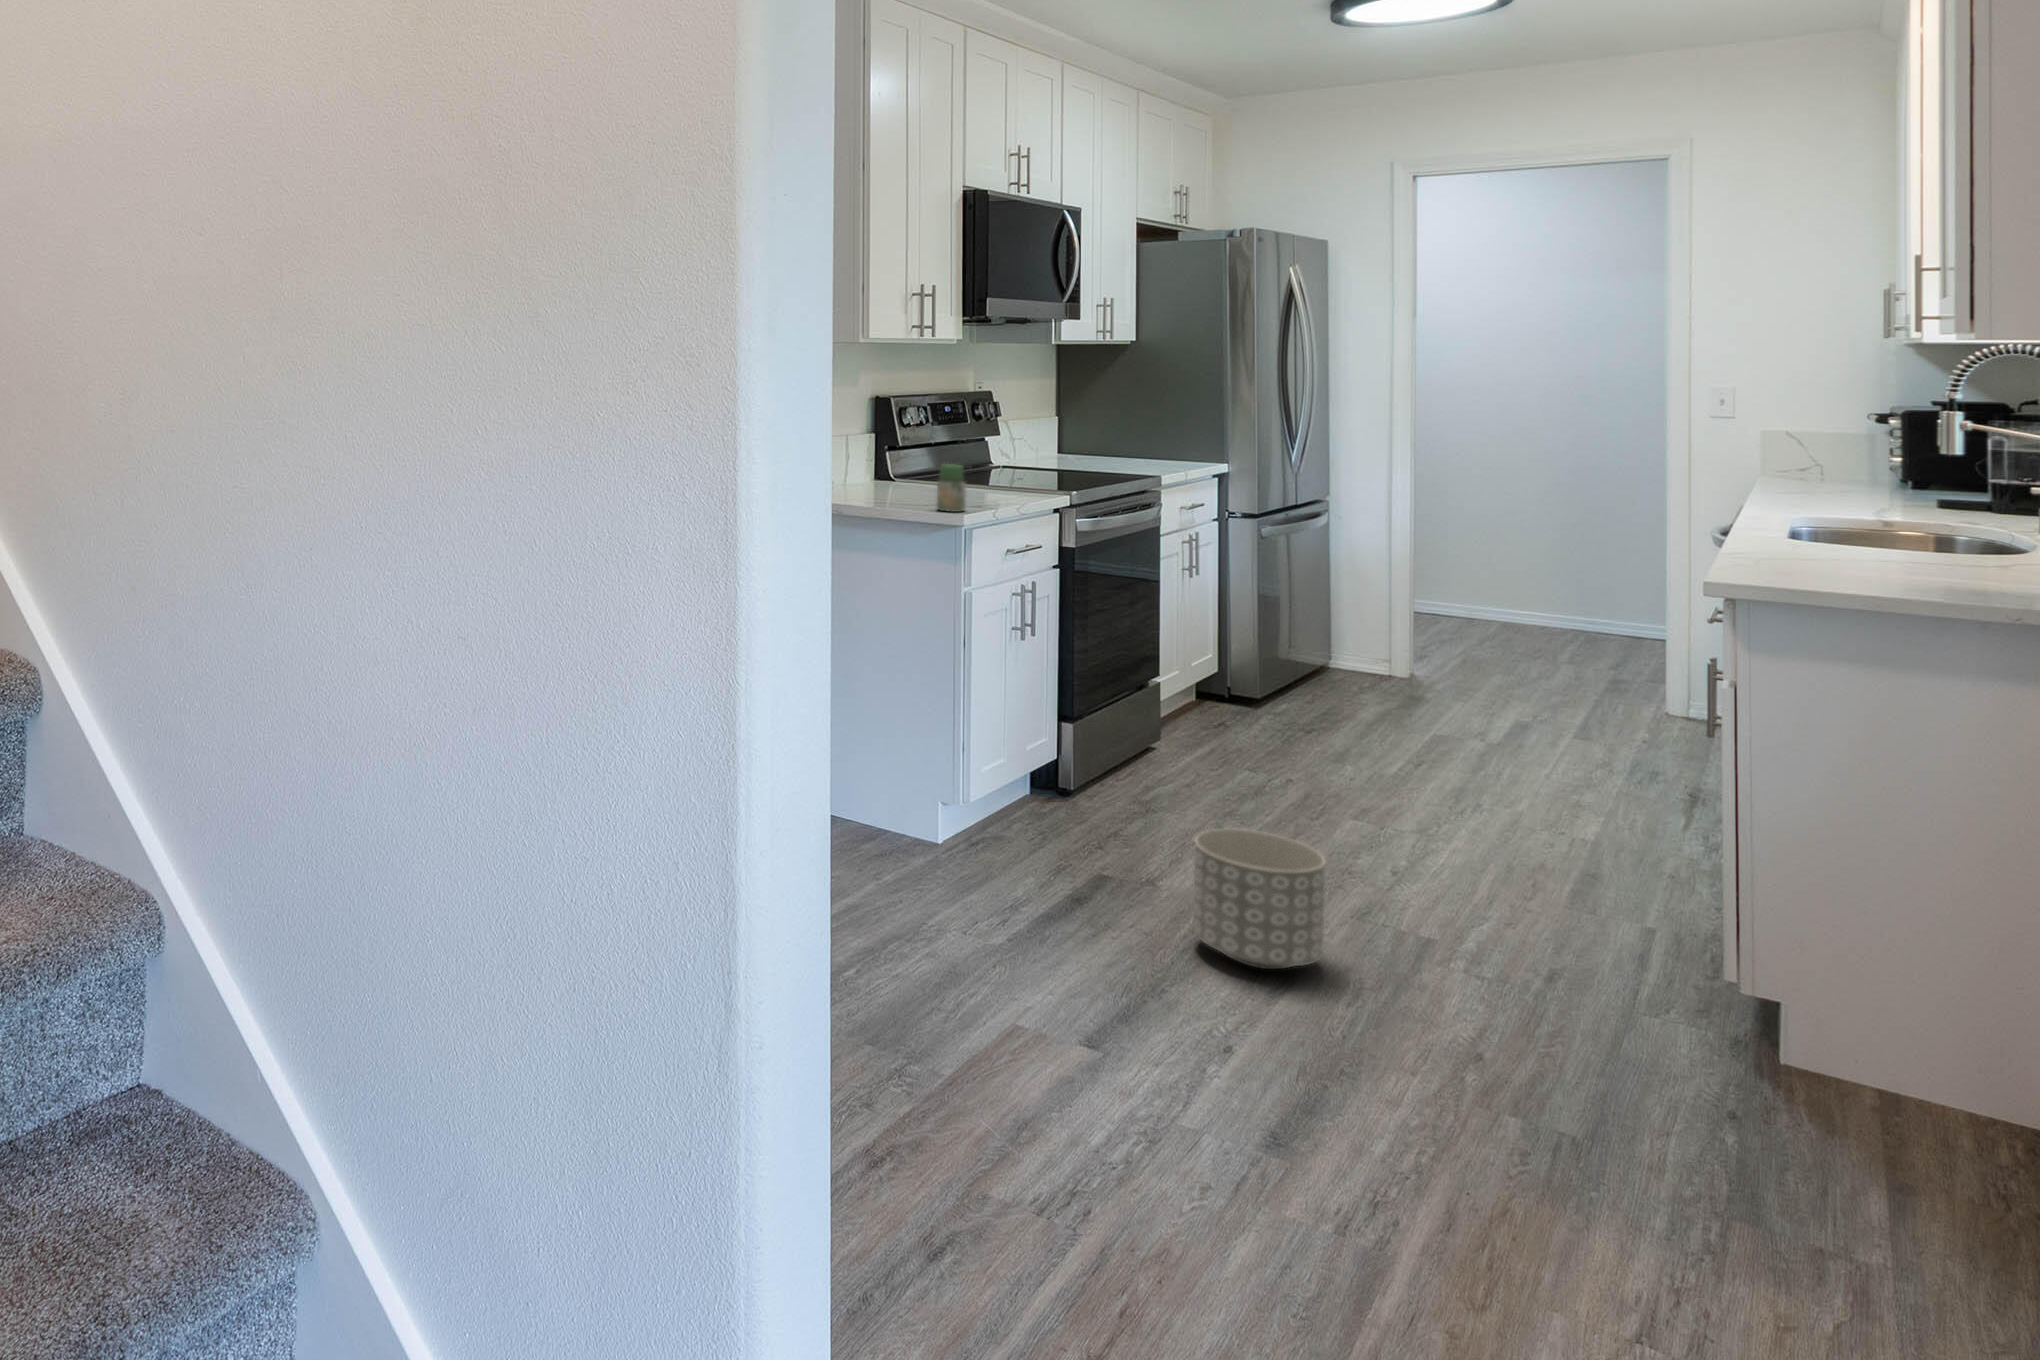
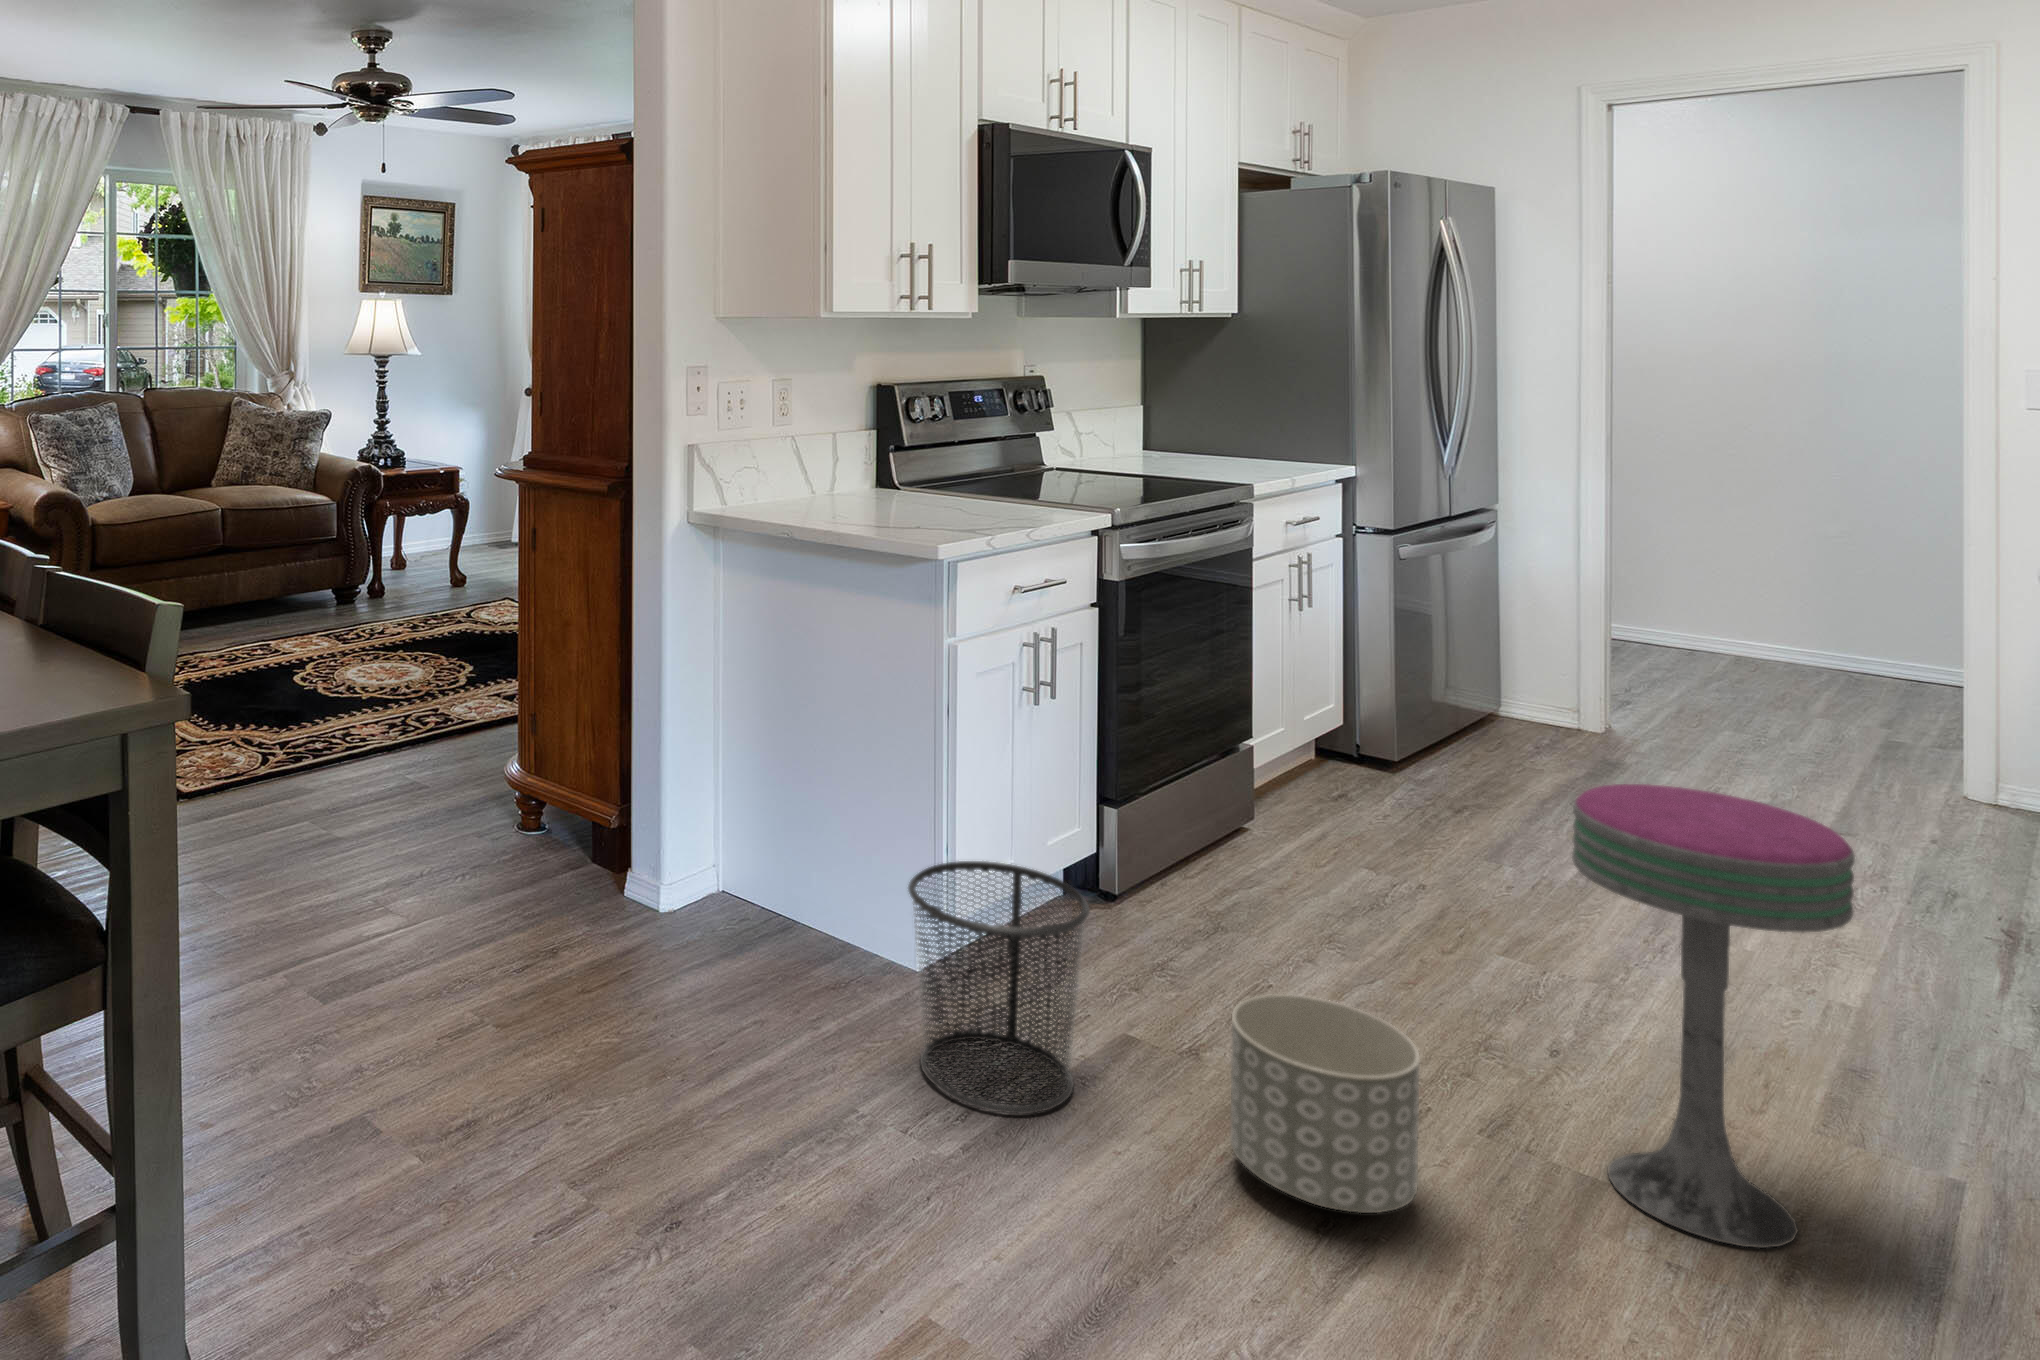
jar: present [937,464,966,512] -> none [913,478,950,540]
bar stool: none [1421,674,1605,979] -> present [1572,784,1855,1248]
trash can: none [952,750,1087,925] -> present [908,861,1089,1114]

